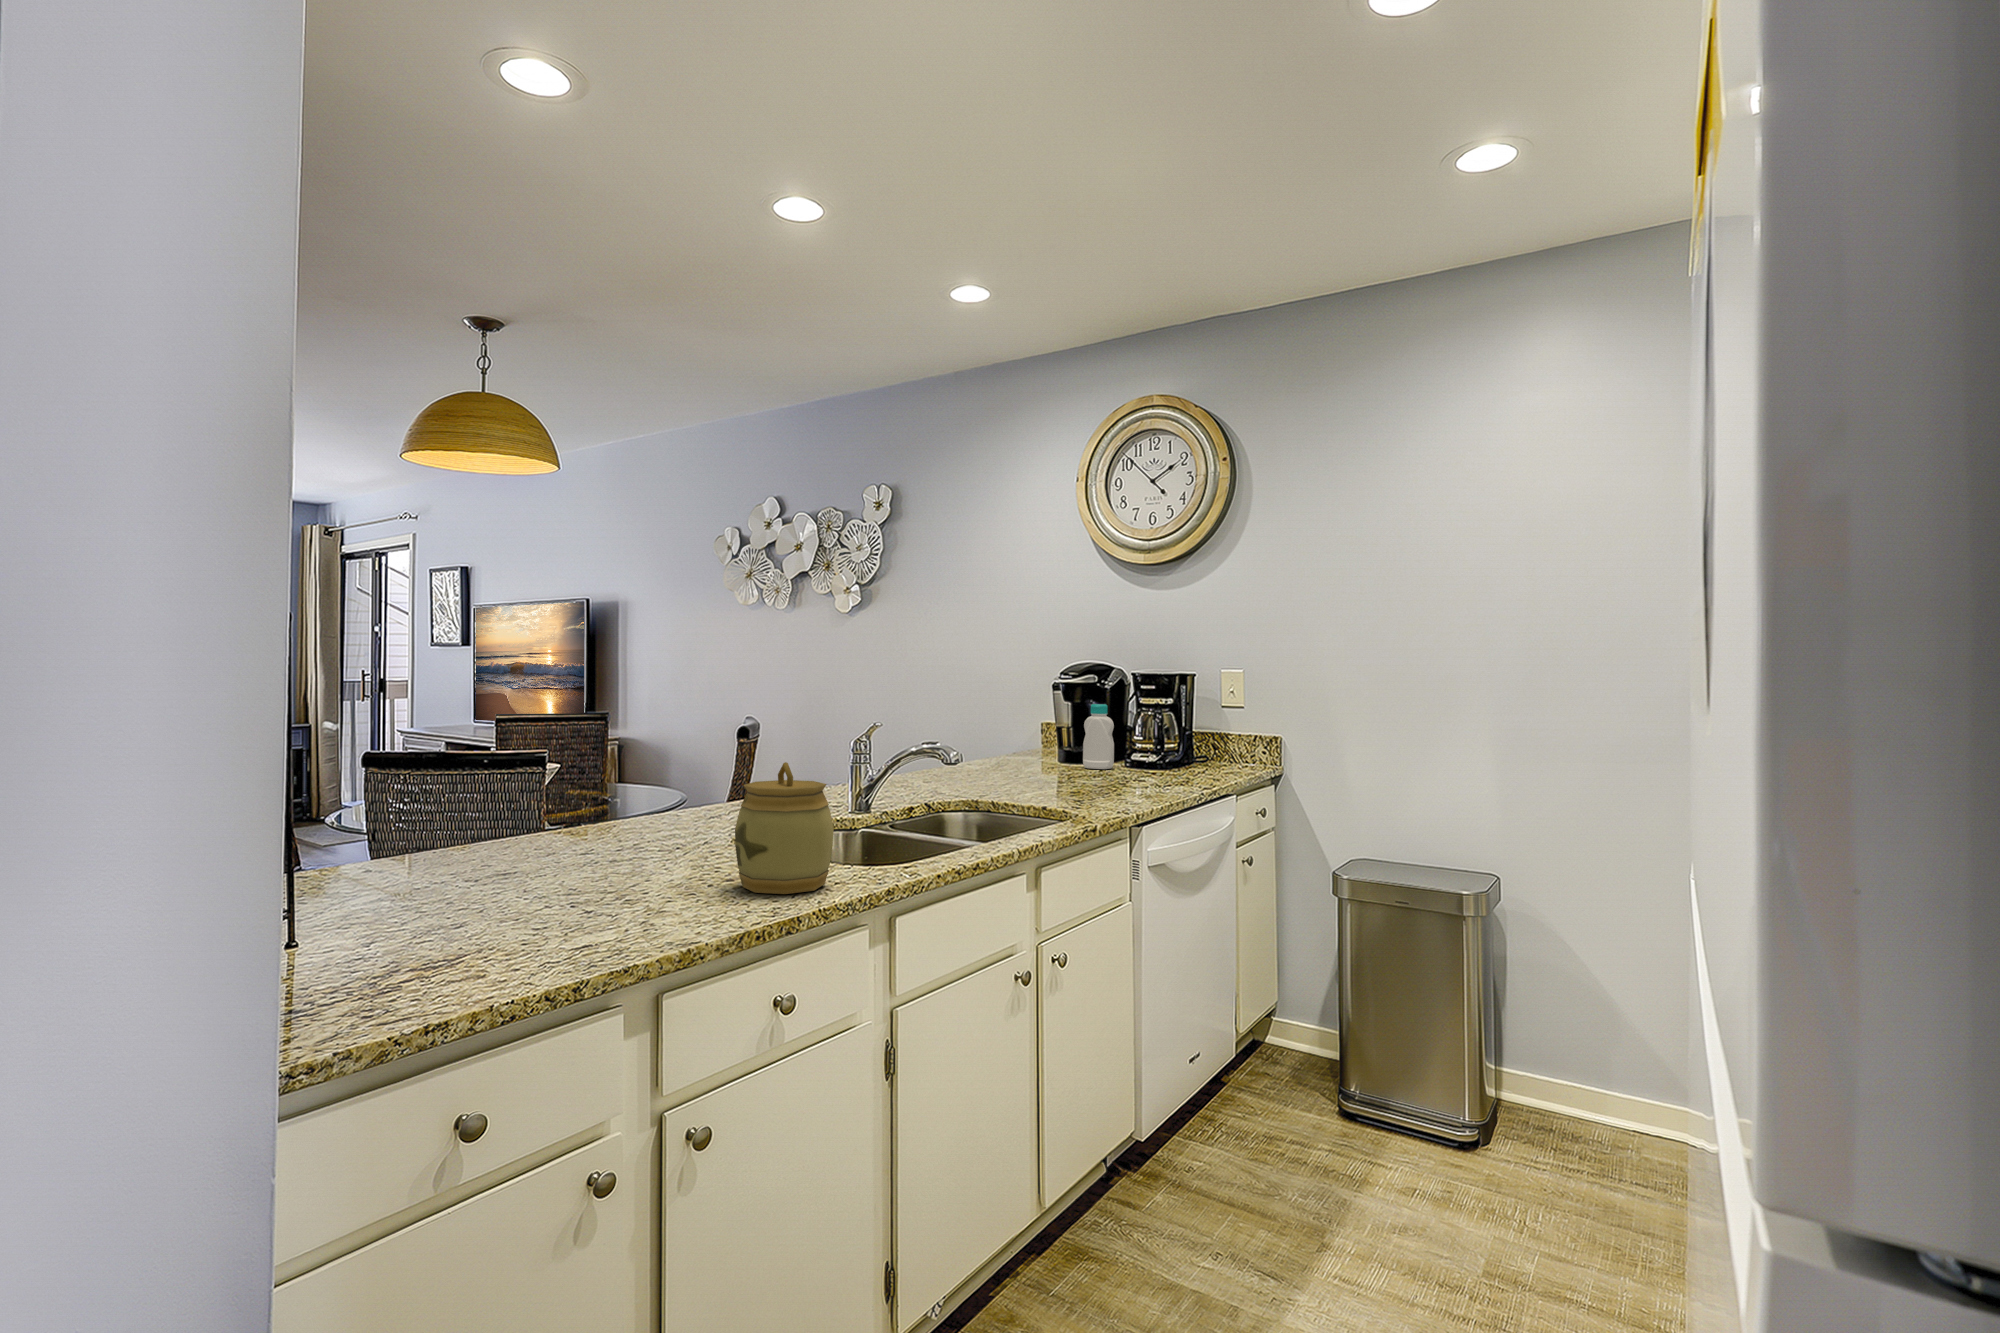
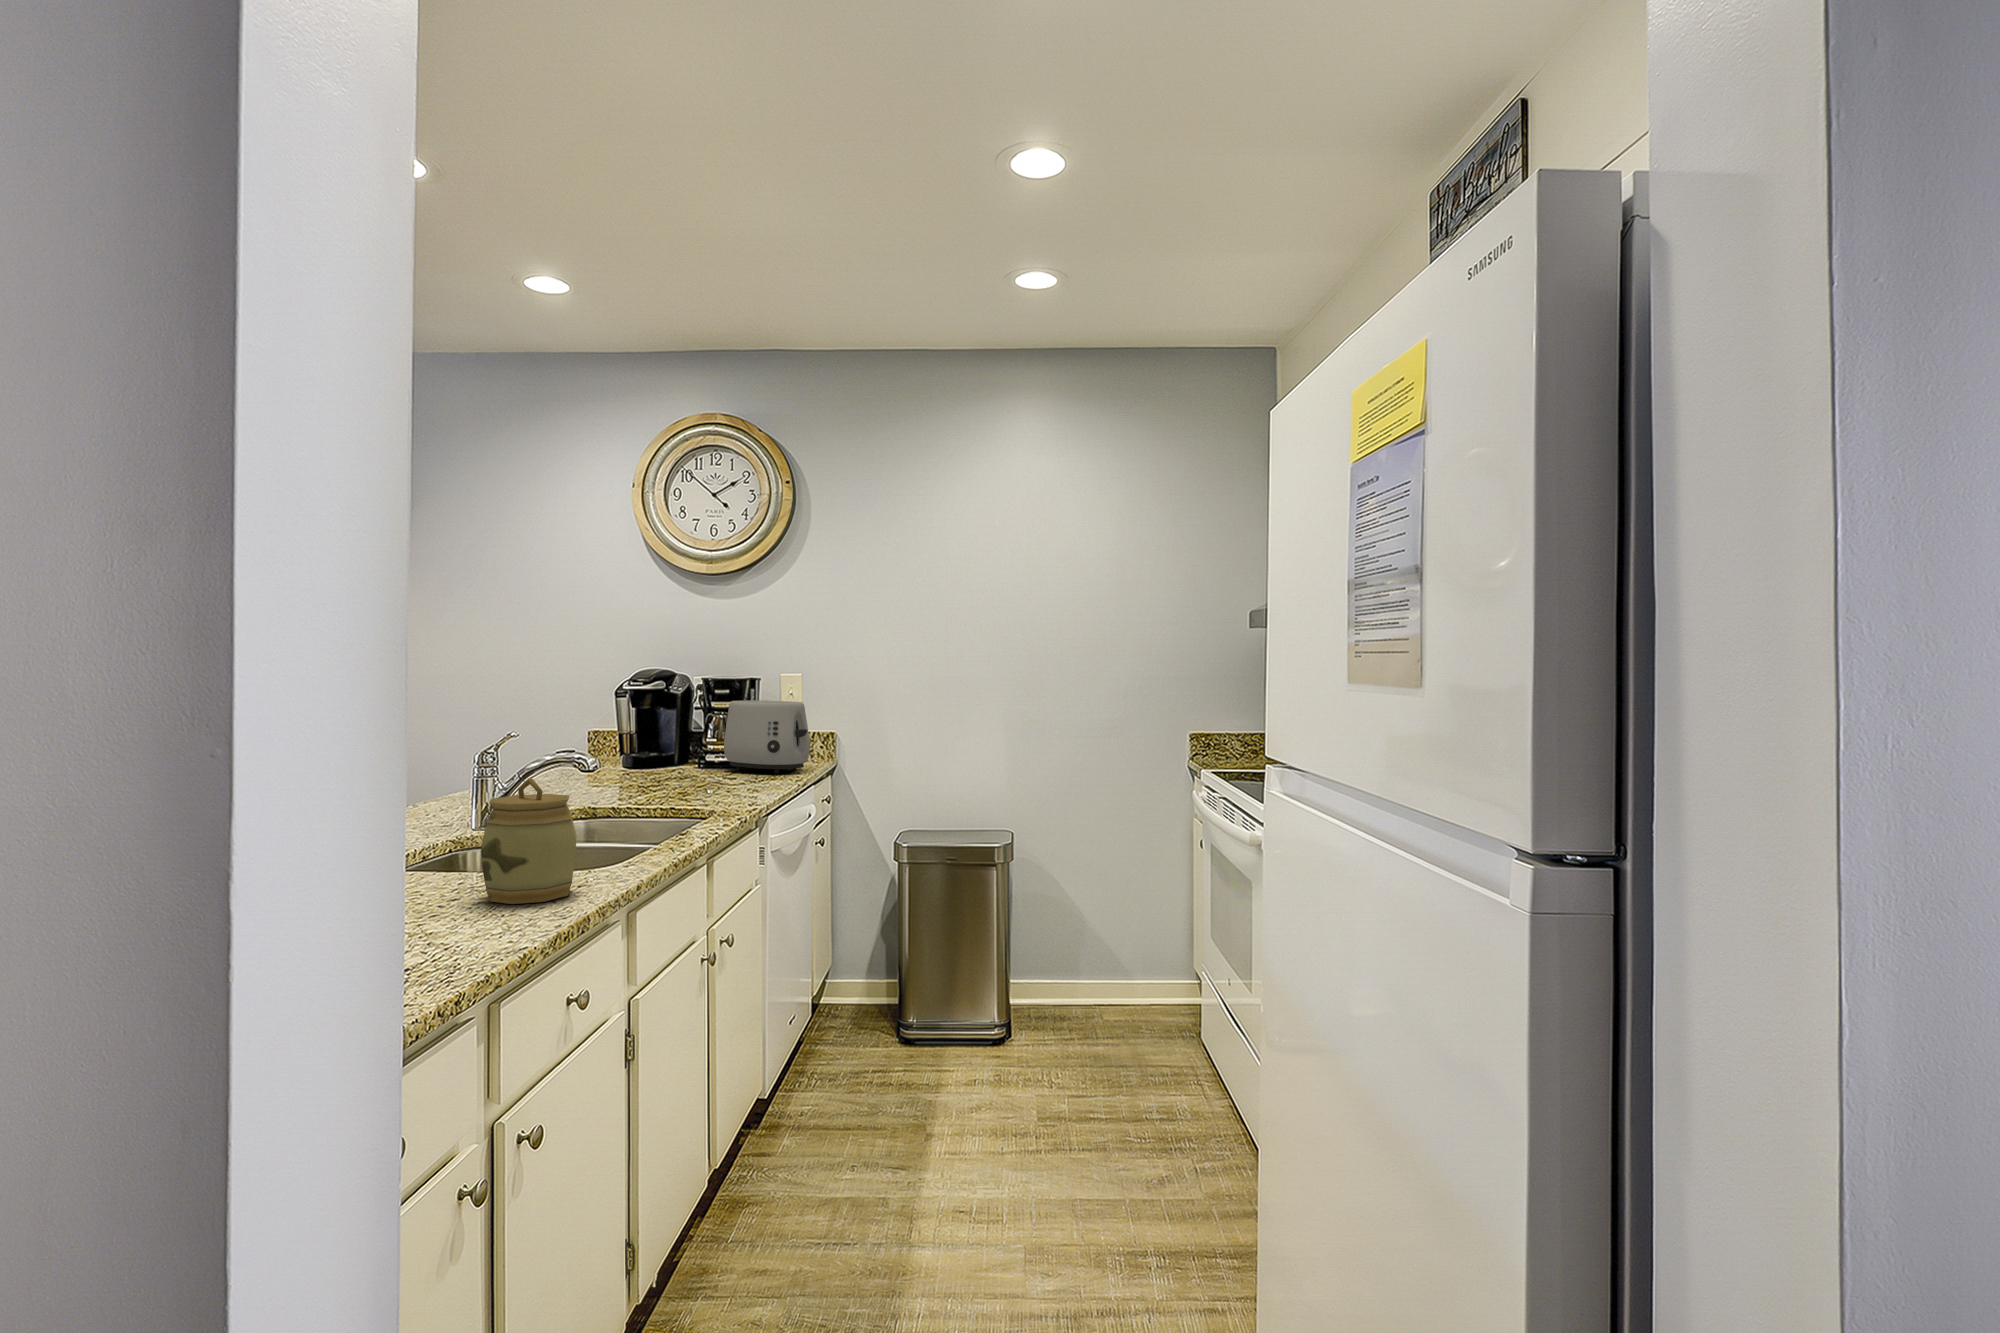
toaster: none [1147,699,1236,781] -> present [724,700,810,773]
bottle: present [1083,704,1114,769] -> none [656,707,686,769]

